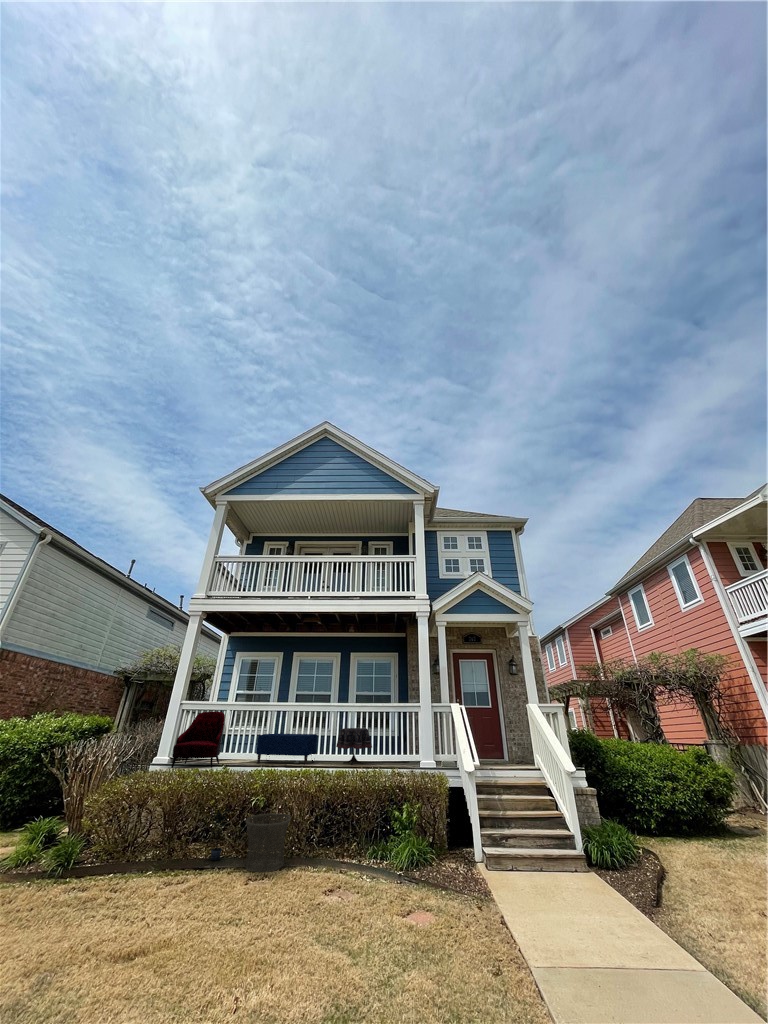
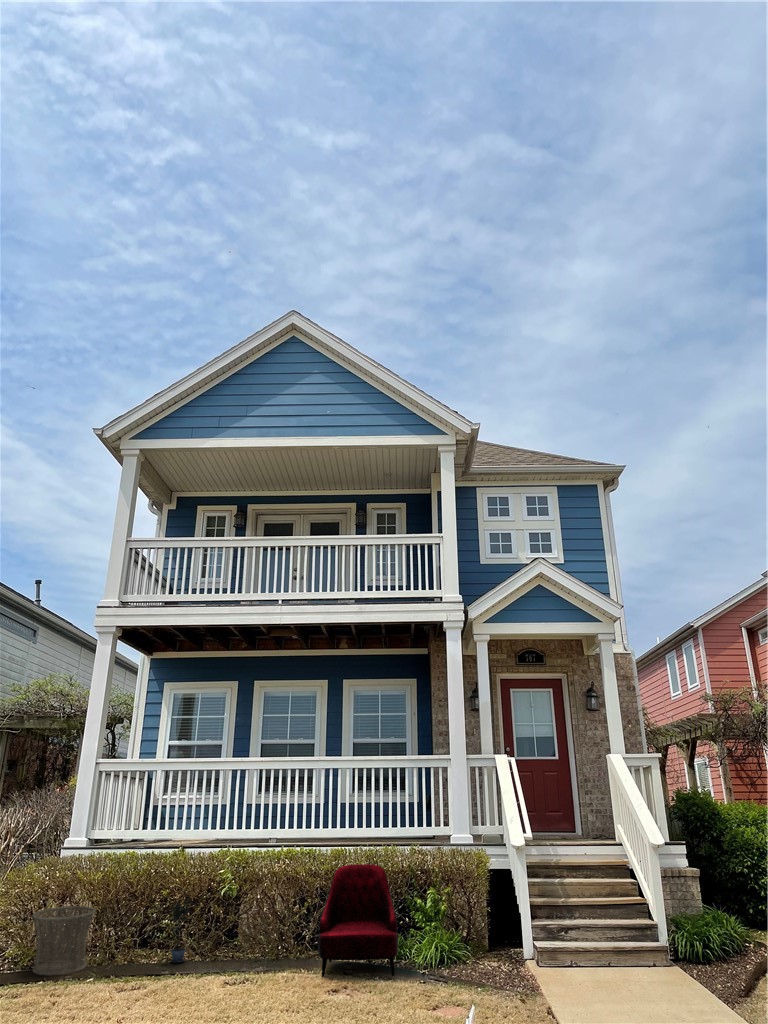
armchair: present [172,712,225,768] -> present [318,864,398,977]
side table: present [336,728,372,765] -> none [328,792,380,843]
bench: present [256,733,317,765] -> none [212,802,299,844]
basket: present [245,813,291,872] -> present [32,906,96,975]

